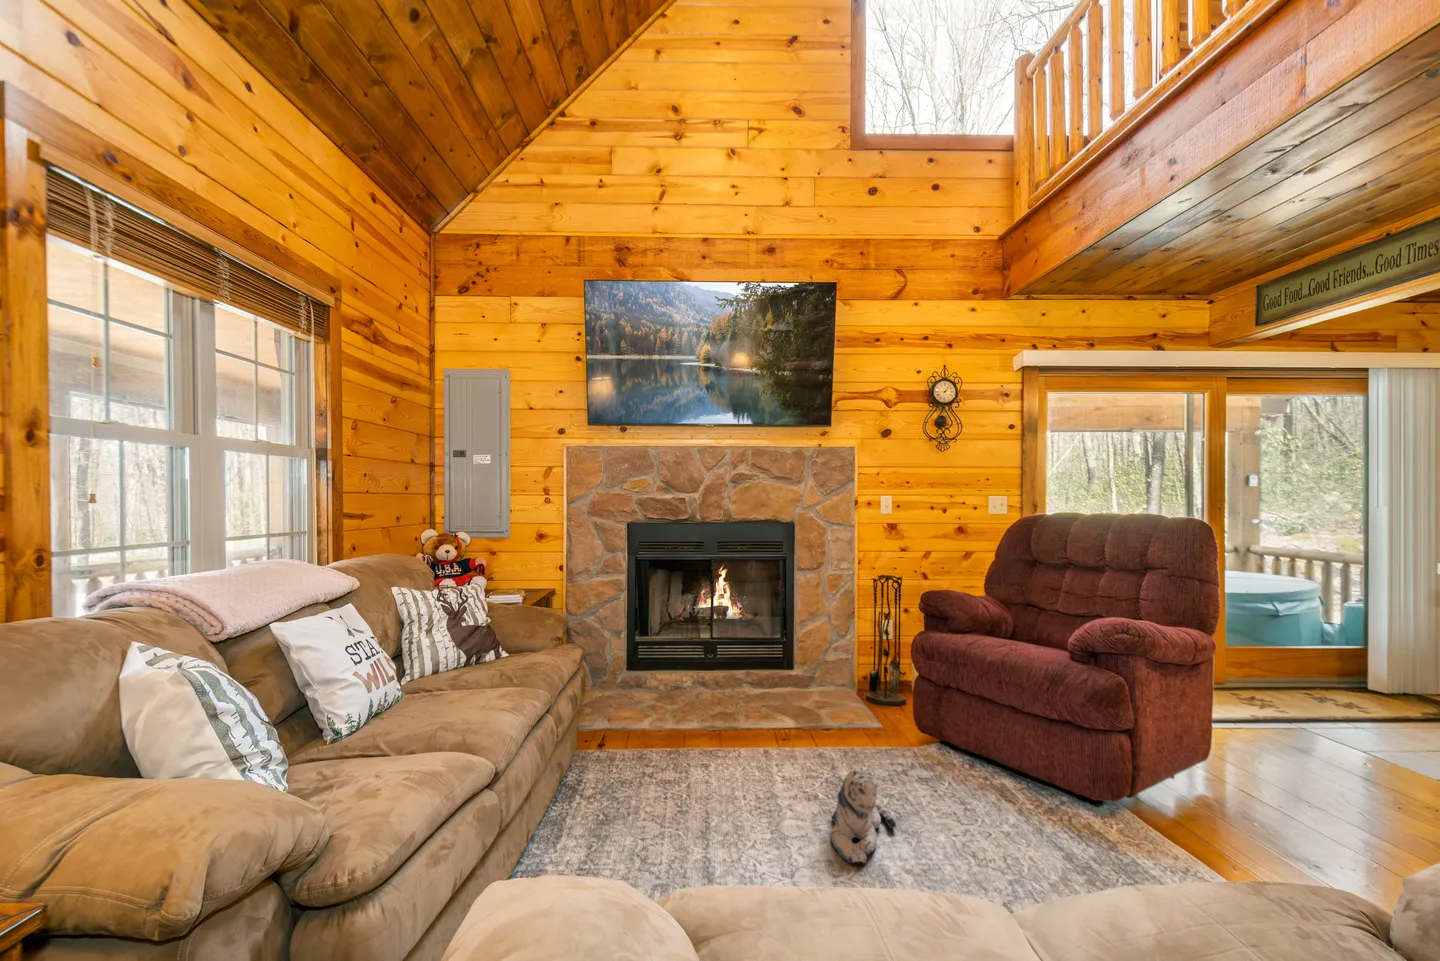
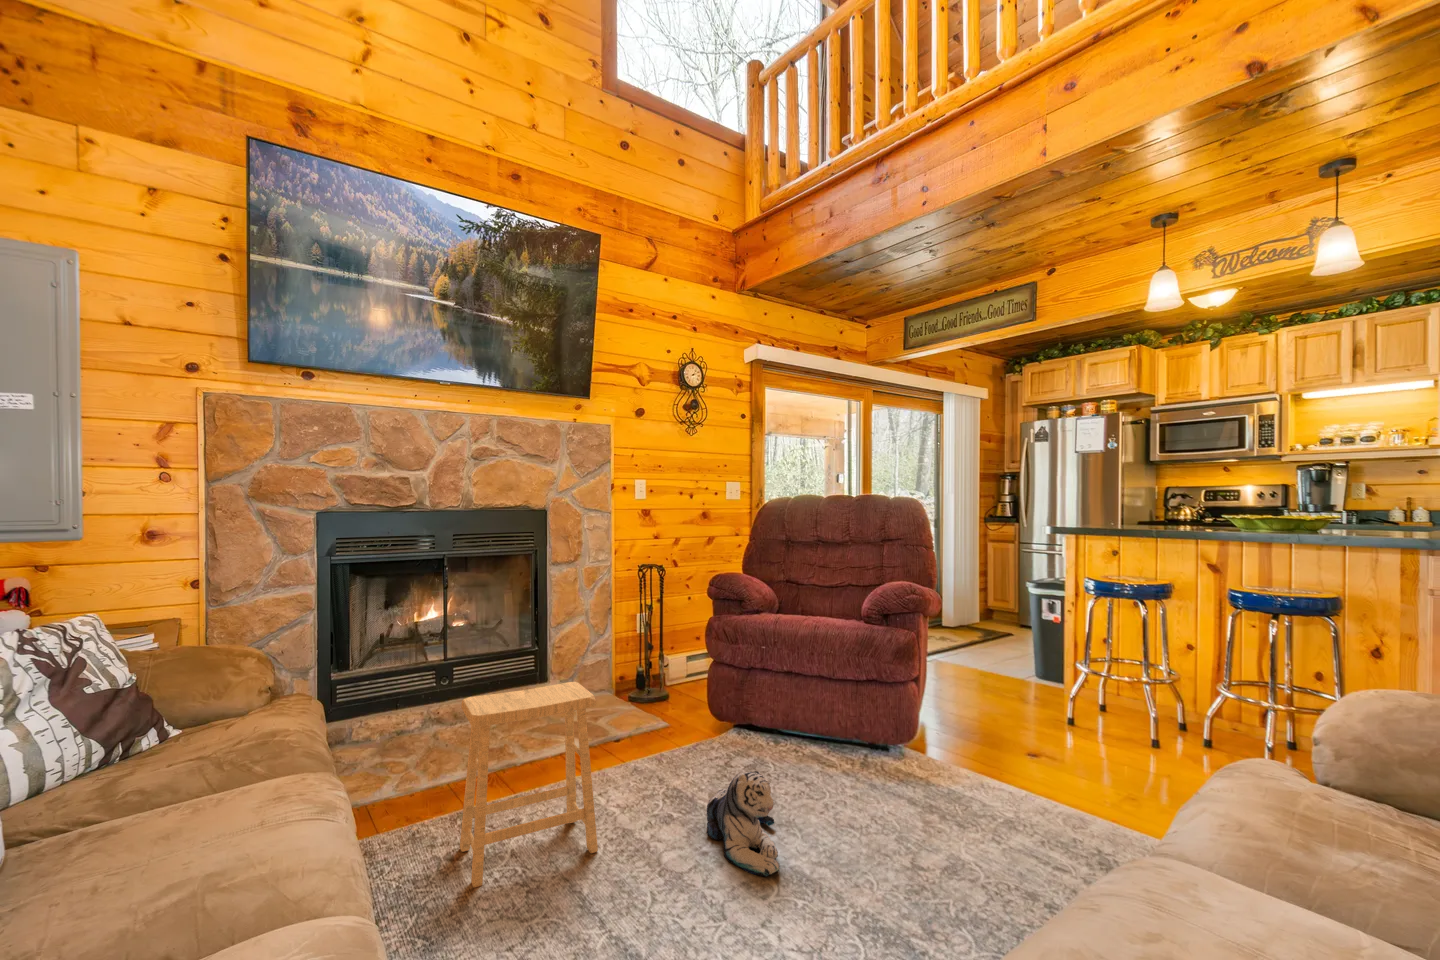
footstool: none [649,664,745,803] -> present [460,682,598,888]

